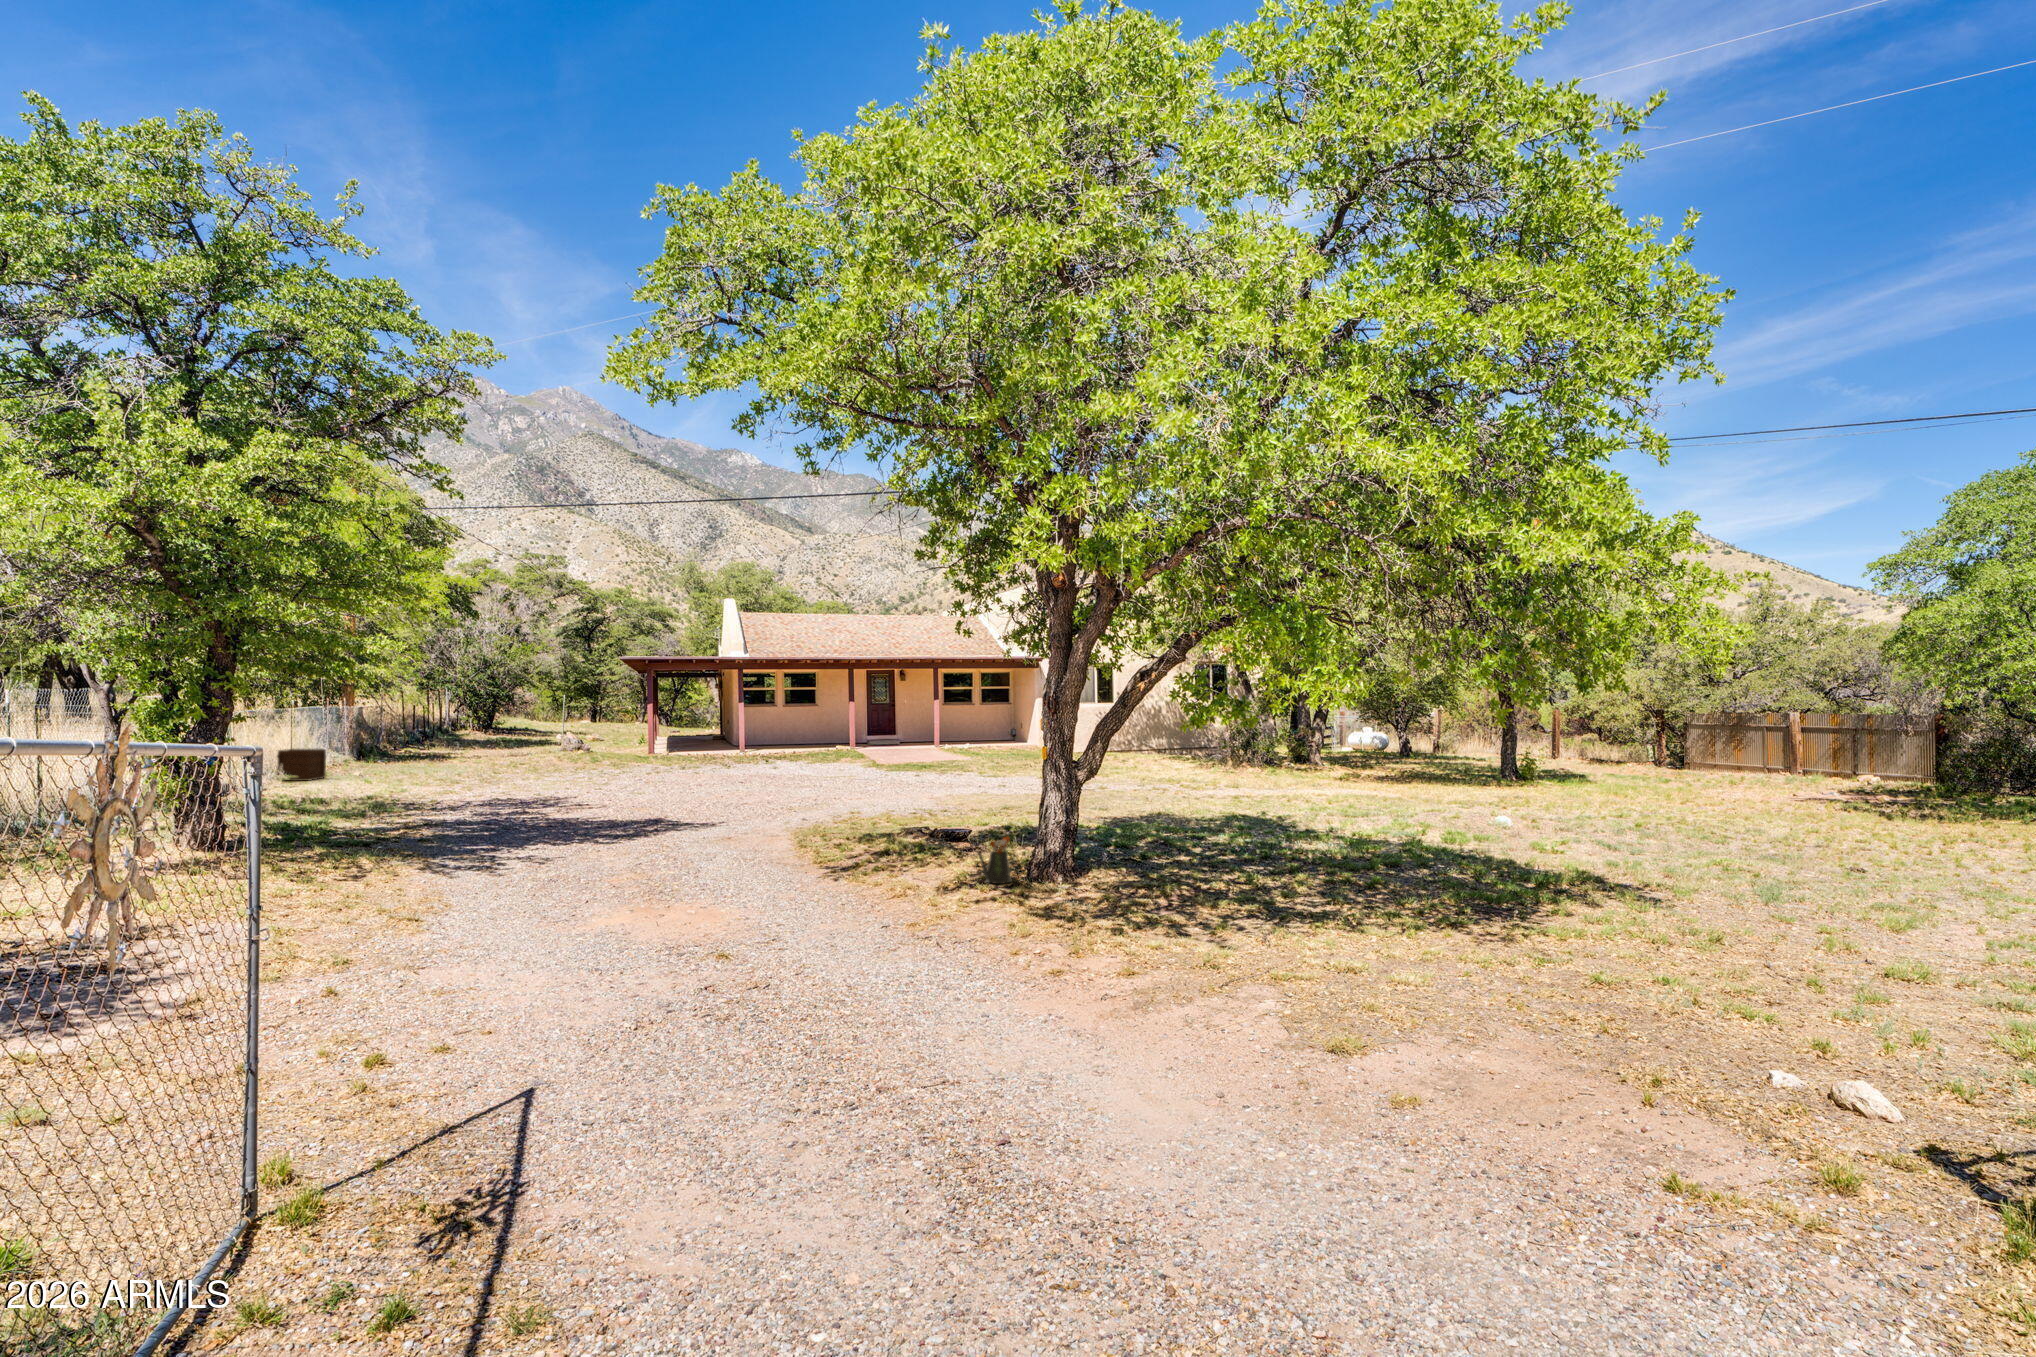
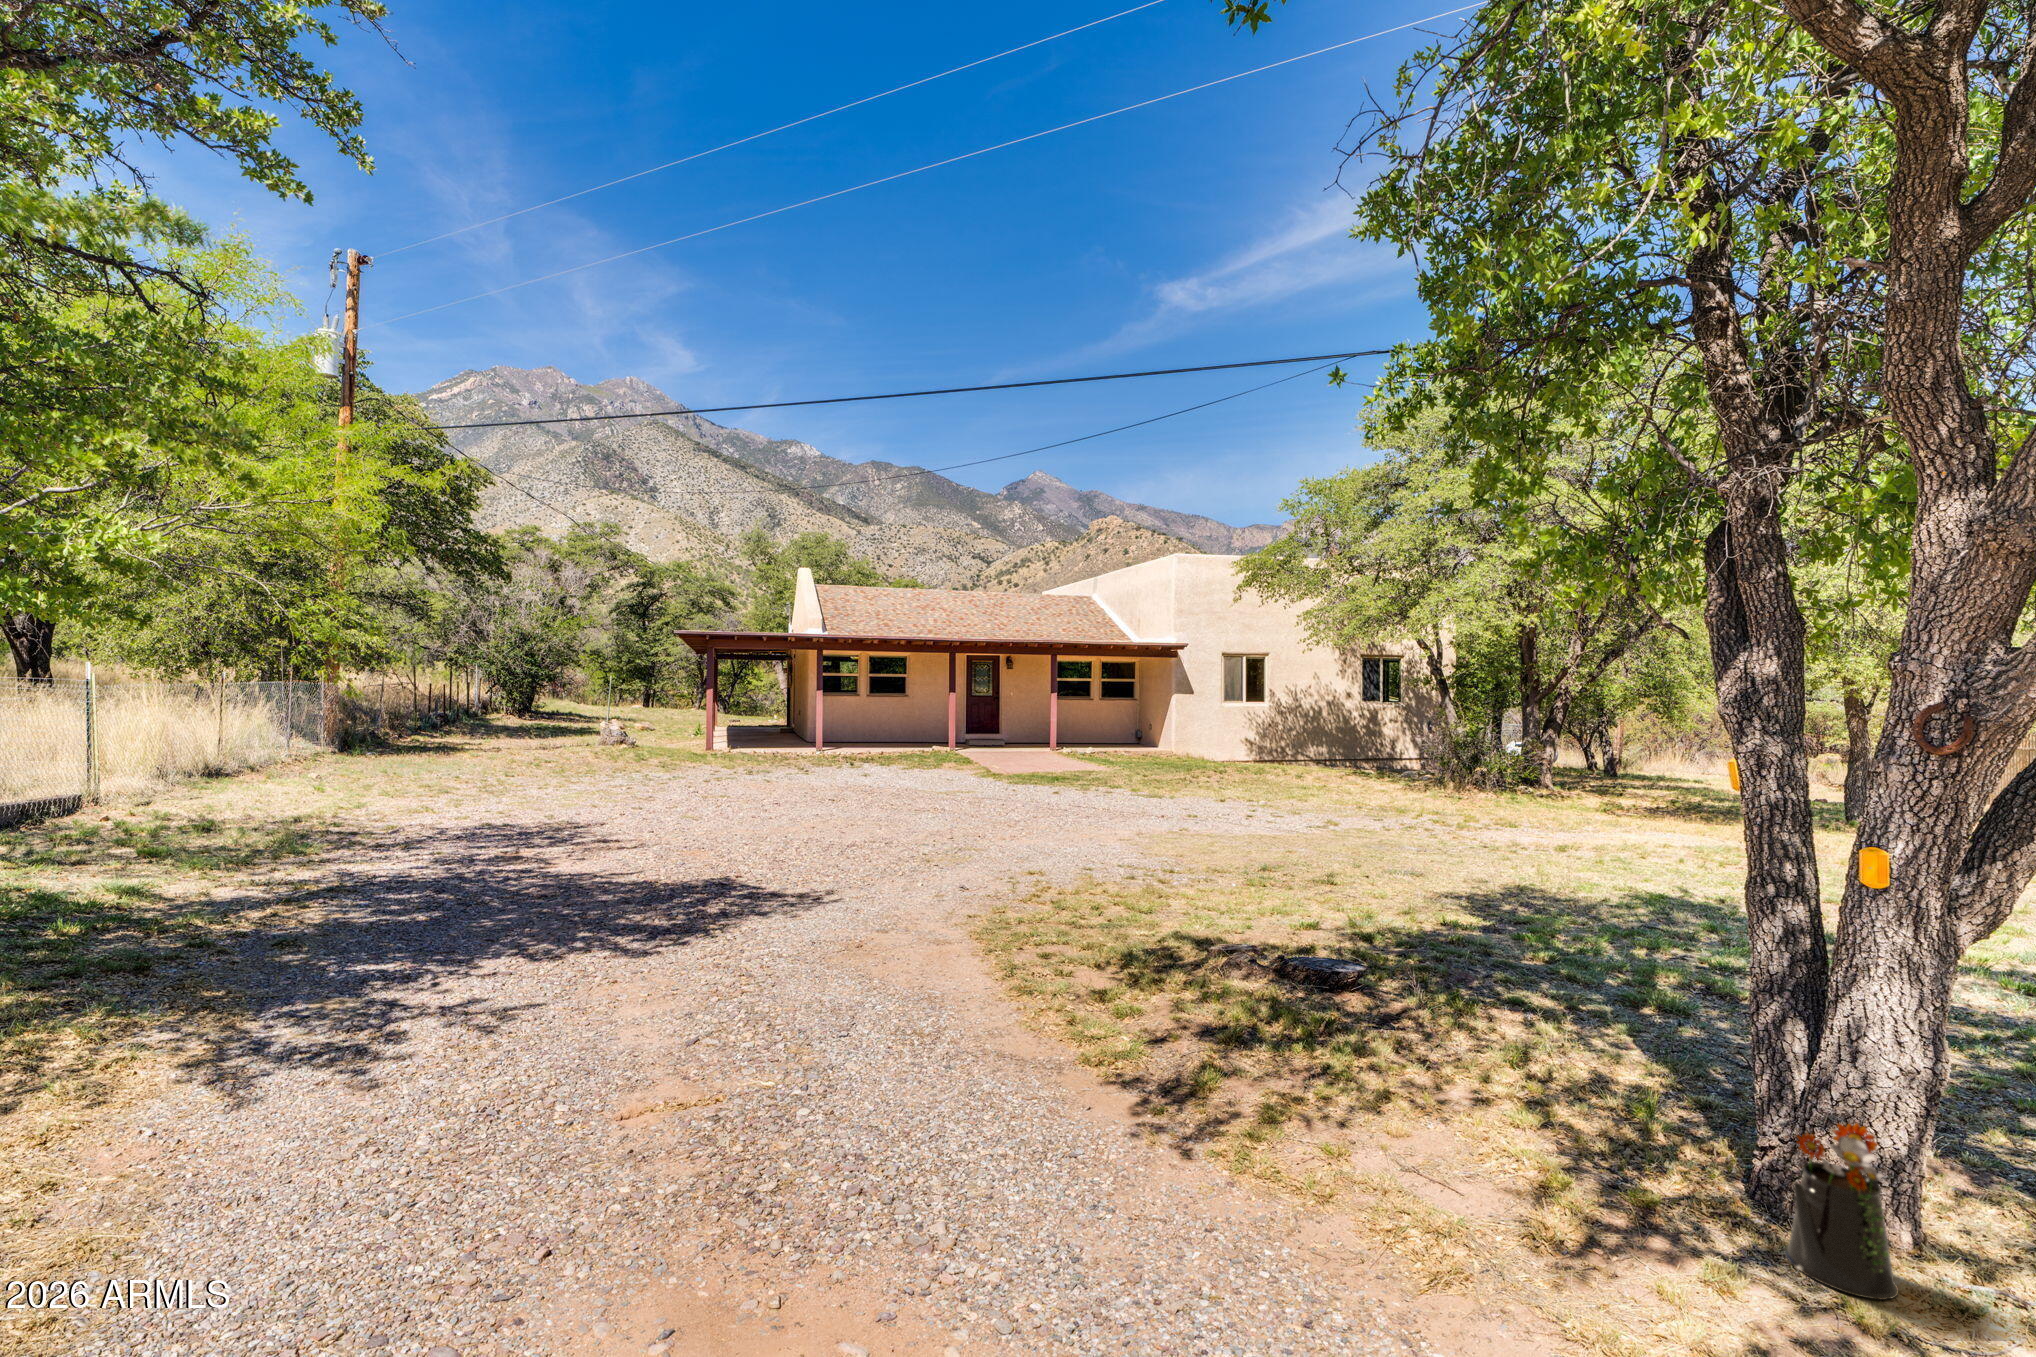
wooden crate: present [277,749,326,781] -> none [187,735,267,781]

